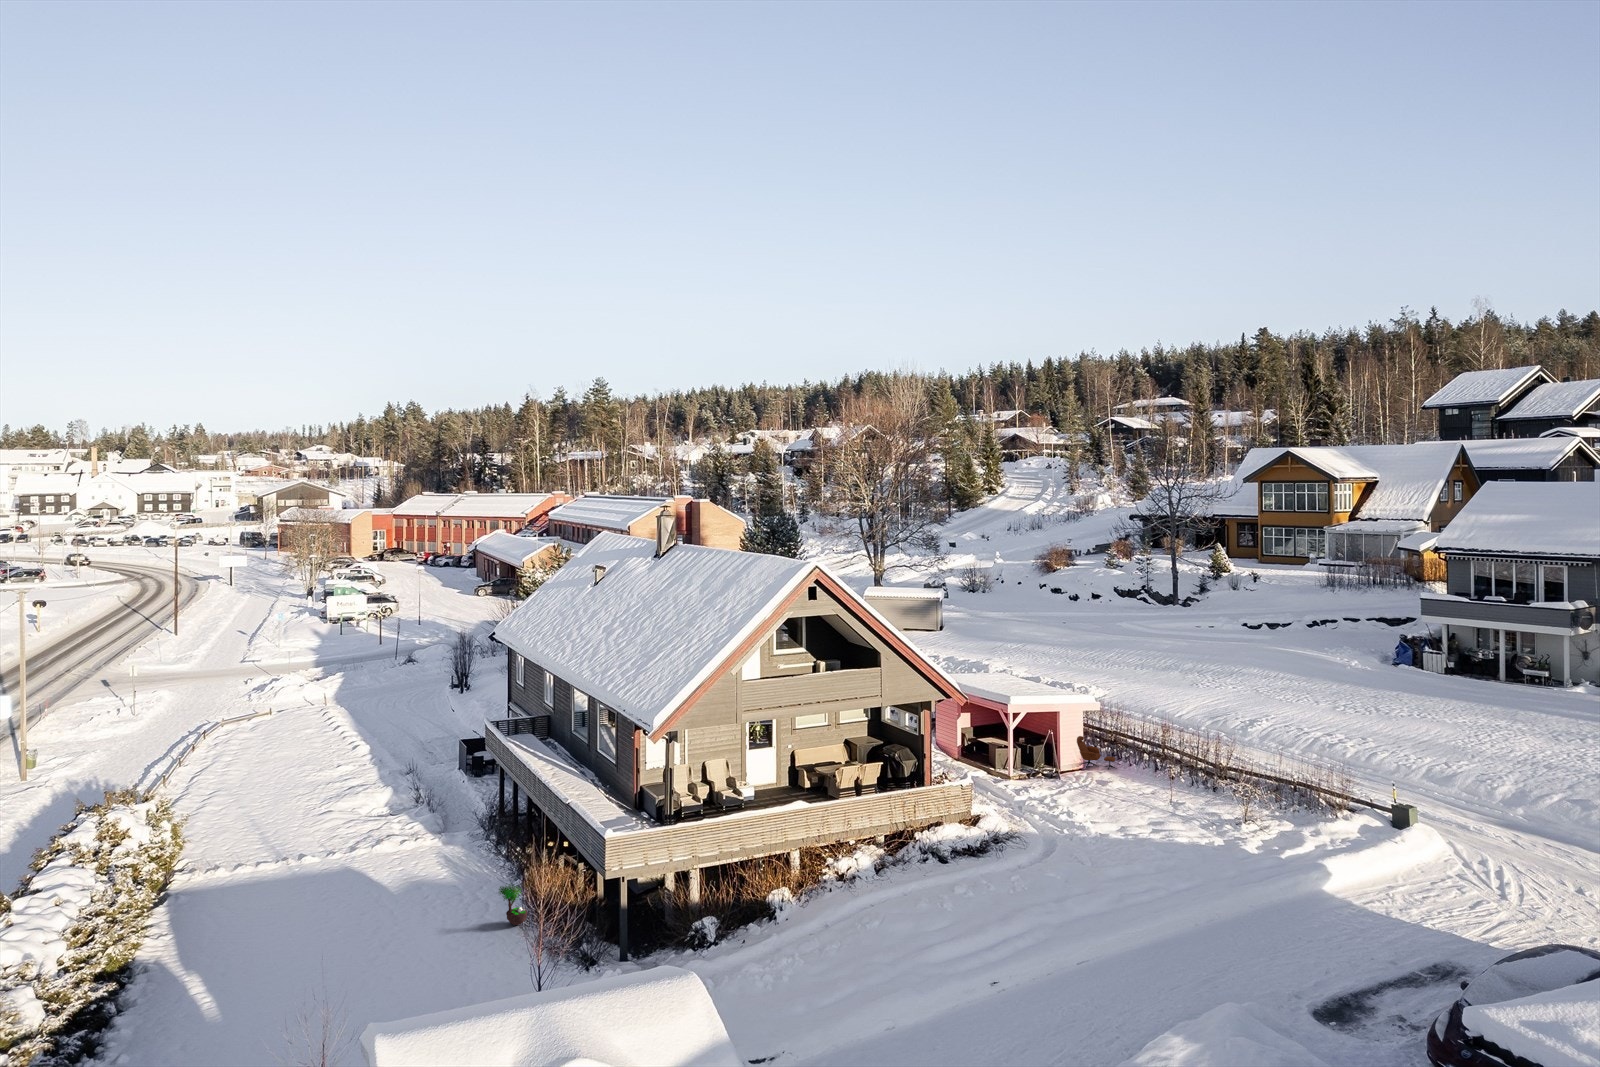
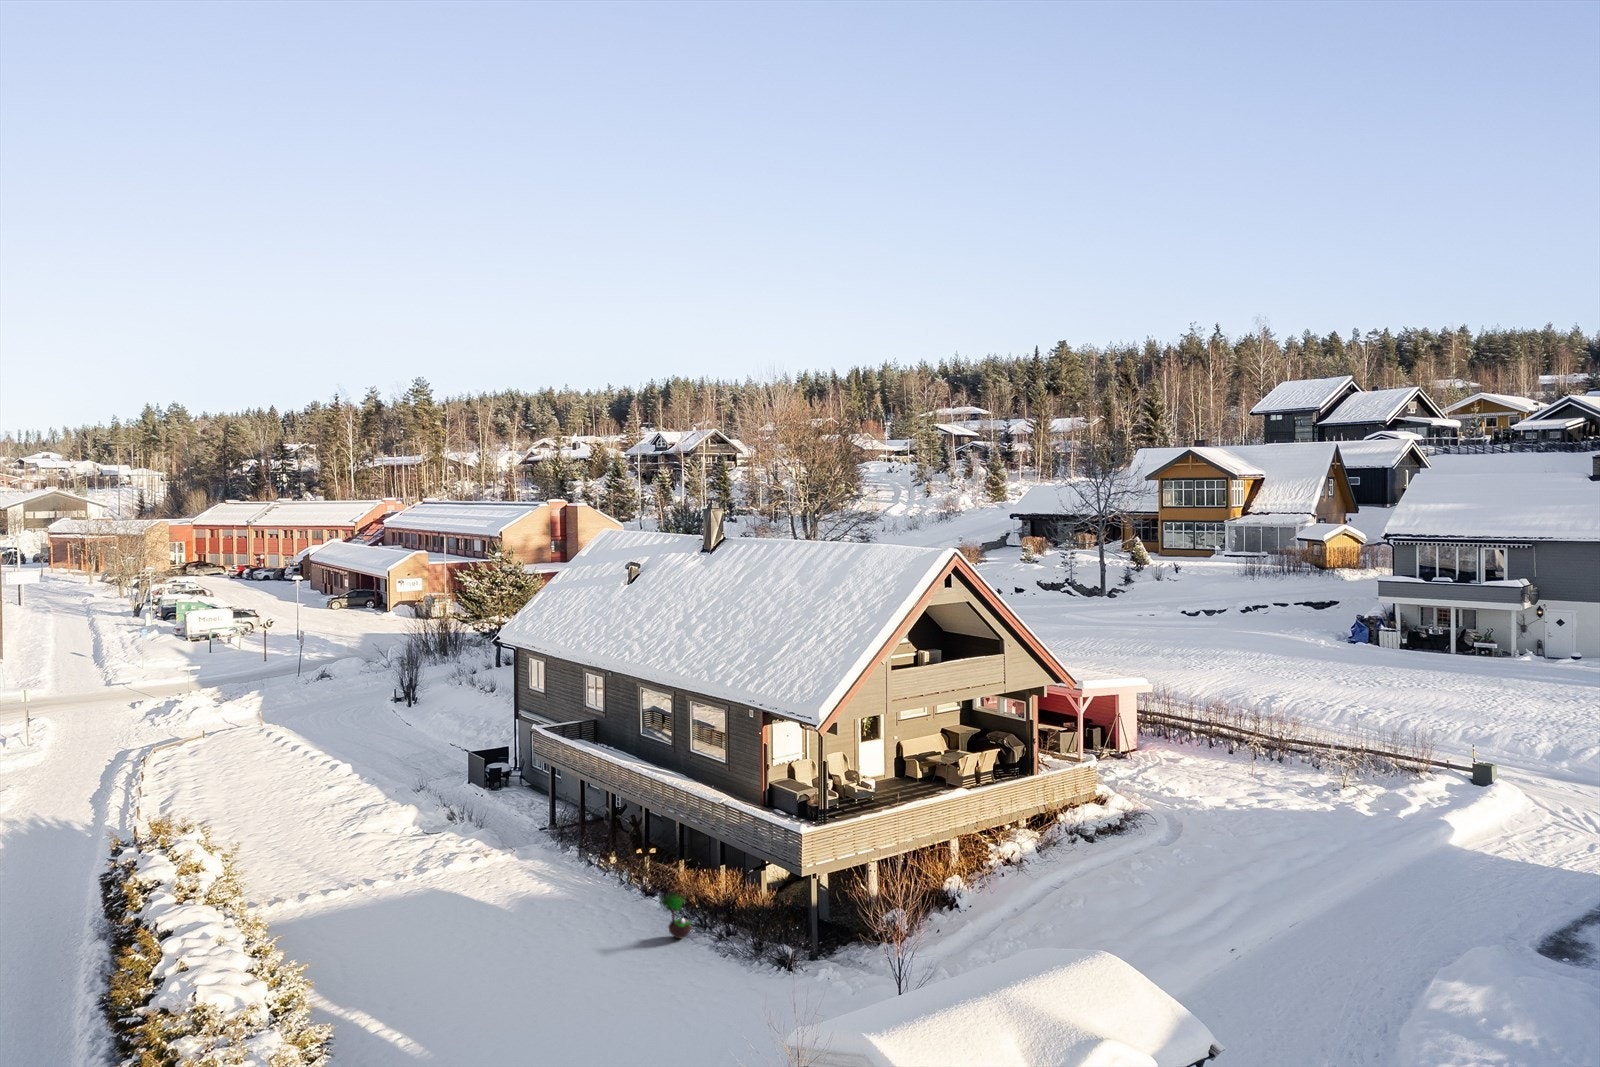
lounge chair: present [1077,736,1115,769] -> none [1140,717,1182,750]

